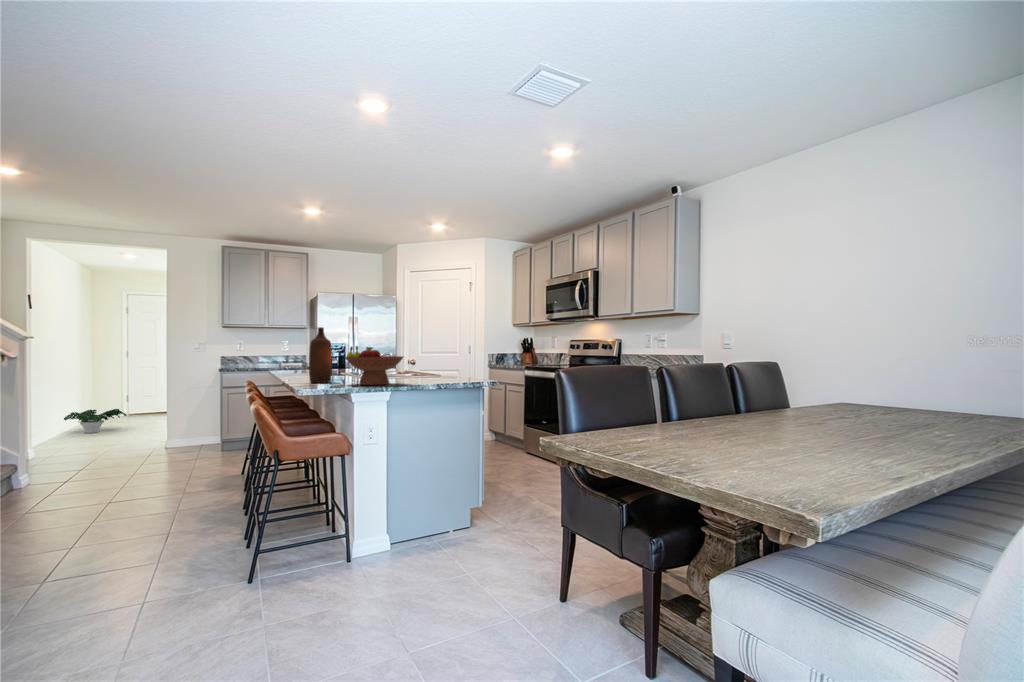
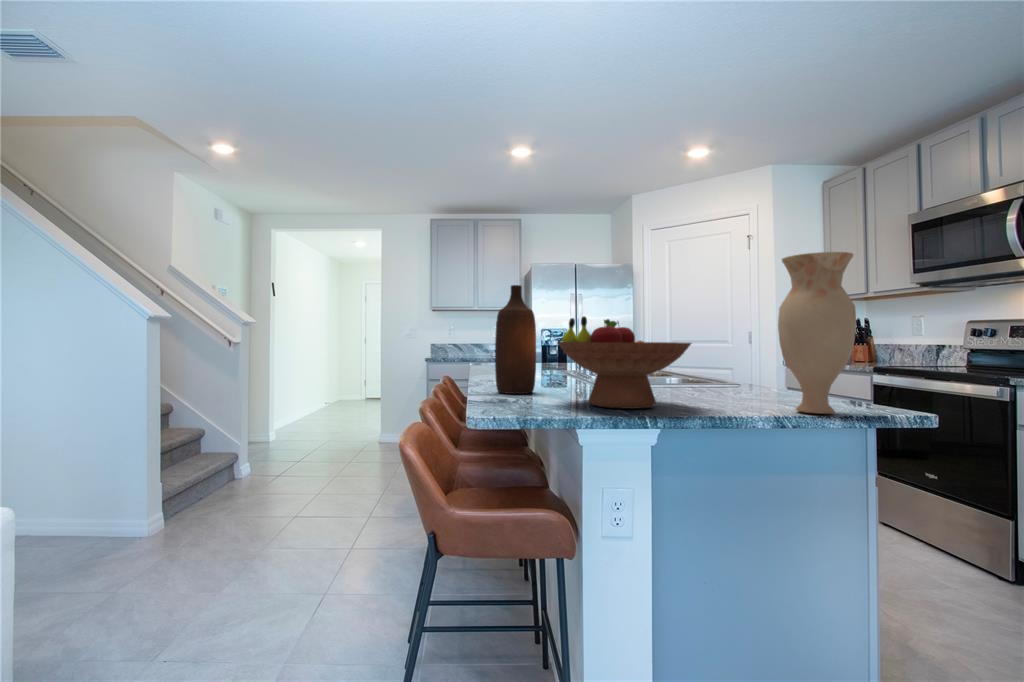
vase: none [438,322,464,384] -> present [778,252,856,414]
potted plant: present [64,409,126,433] -> none [309,396,358,419]

